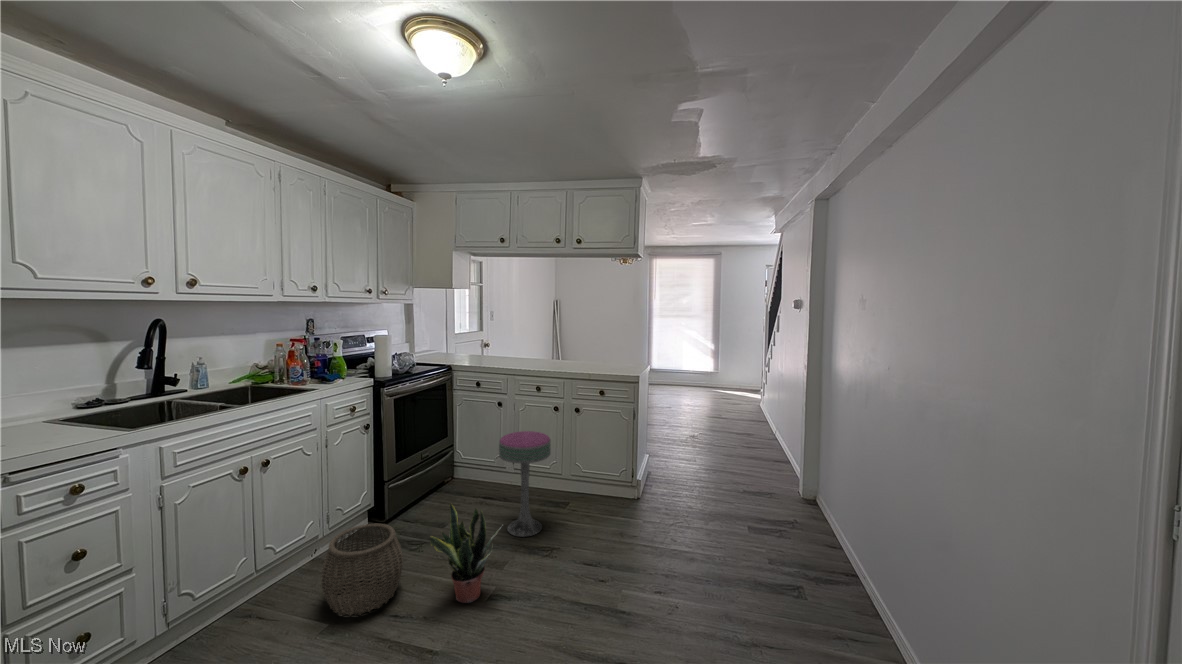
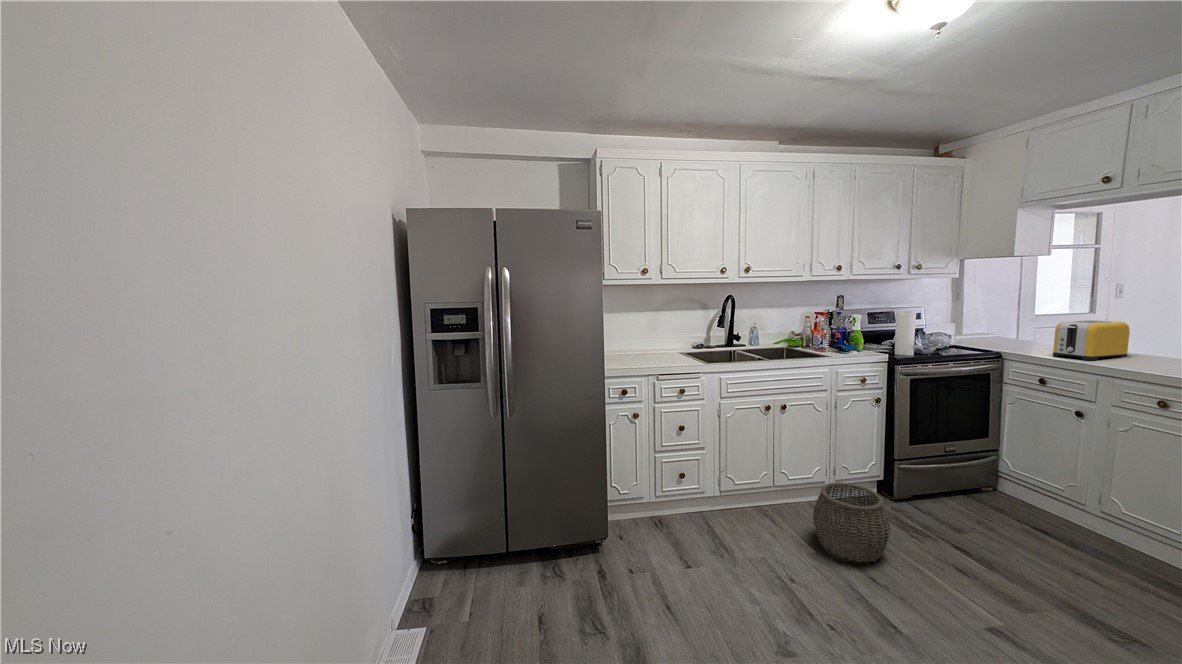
toaster: none [480,337,514,365] -> present [1053,320,1130,360]
bar stool: present [499,431,551,537] -> none [1050,453,1165,607]
potted plant: present [430,503,499,603] -> none [913,498,1023,619]

